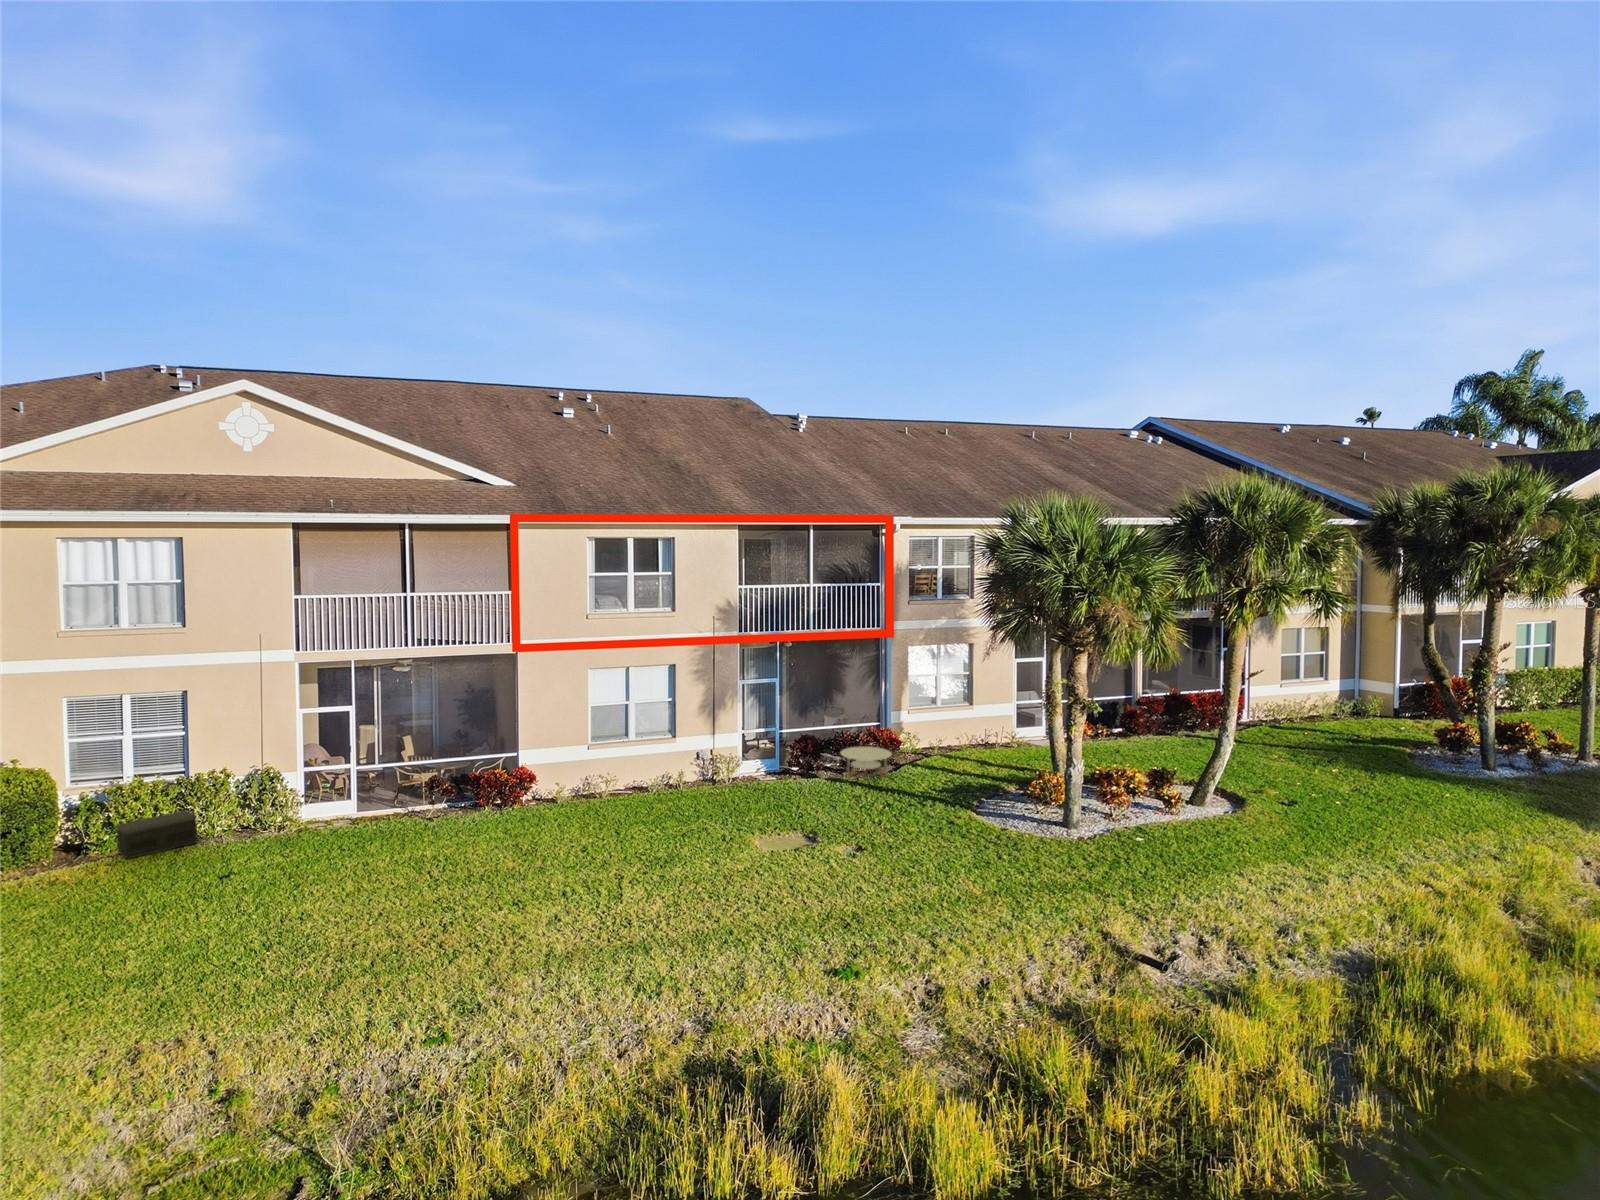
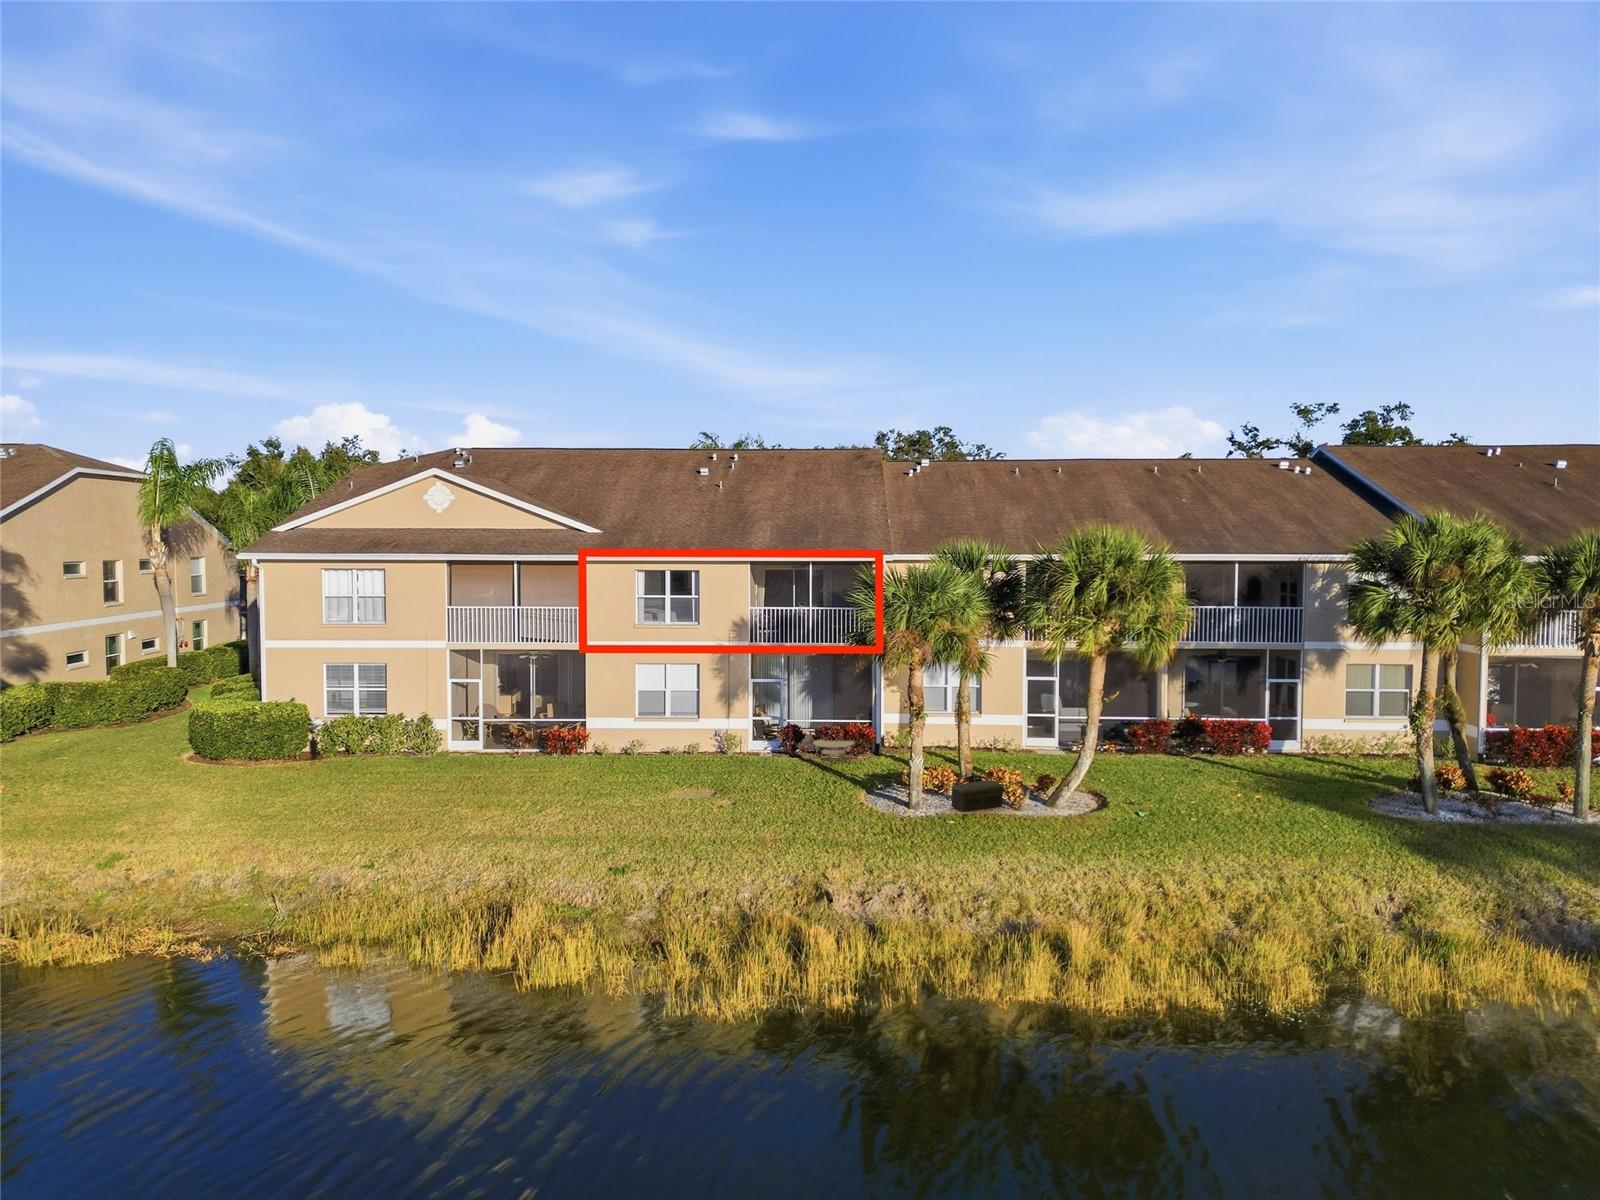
potted plant: none [48,793,88,863] -> present [306,717,320,758]
storage bench: present [116,810,198,859] -> present [952,780,1003,812]

